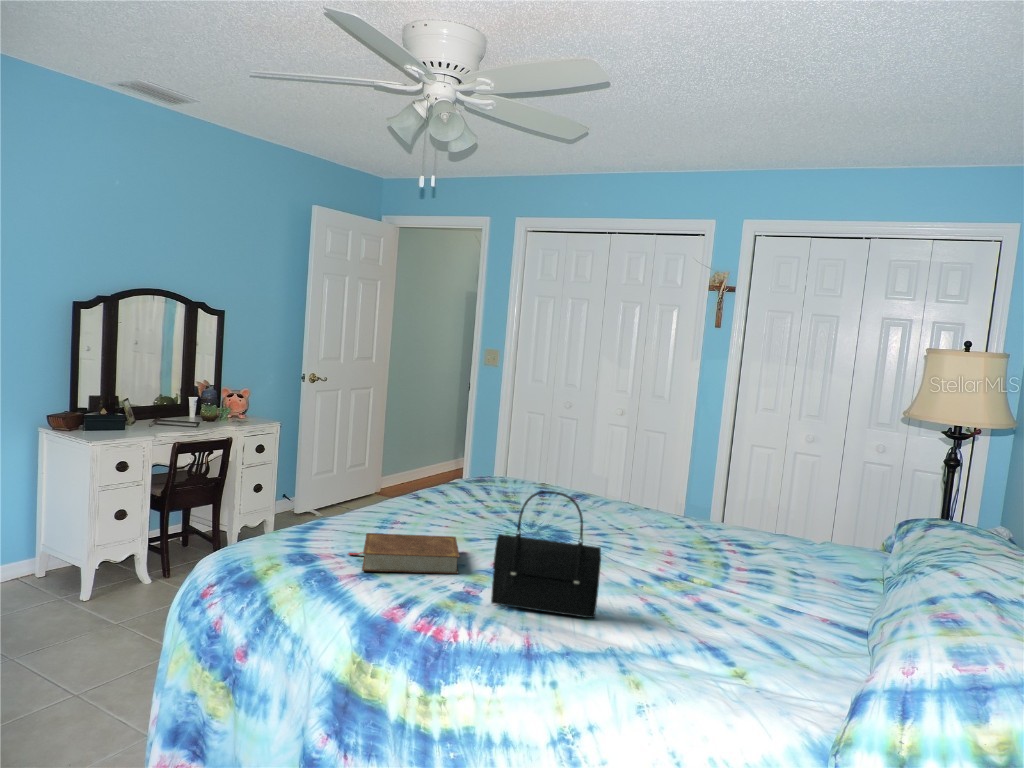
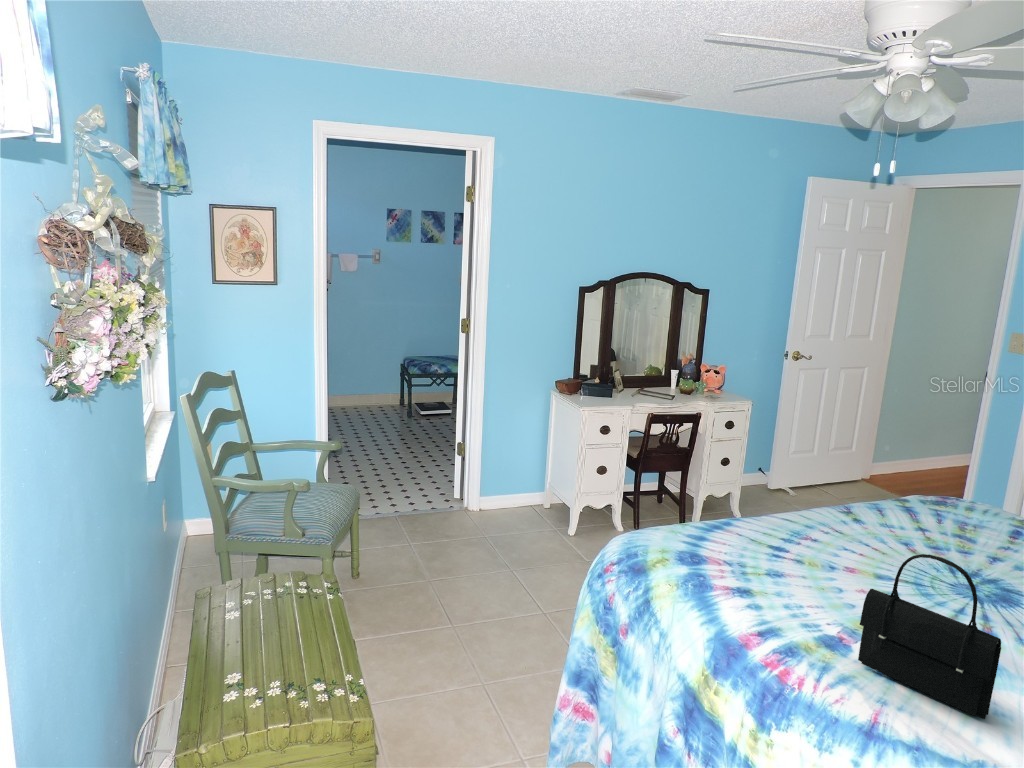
book: present [349,533,460,574] -> none [735,547,855,615]

